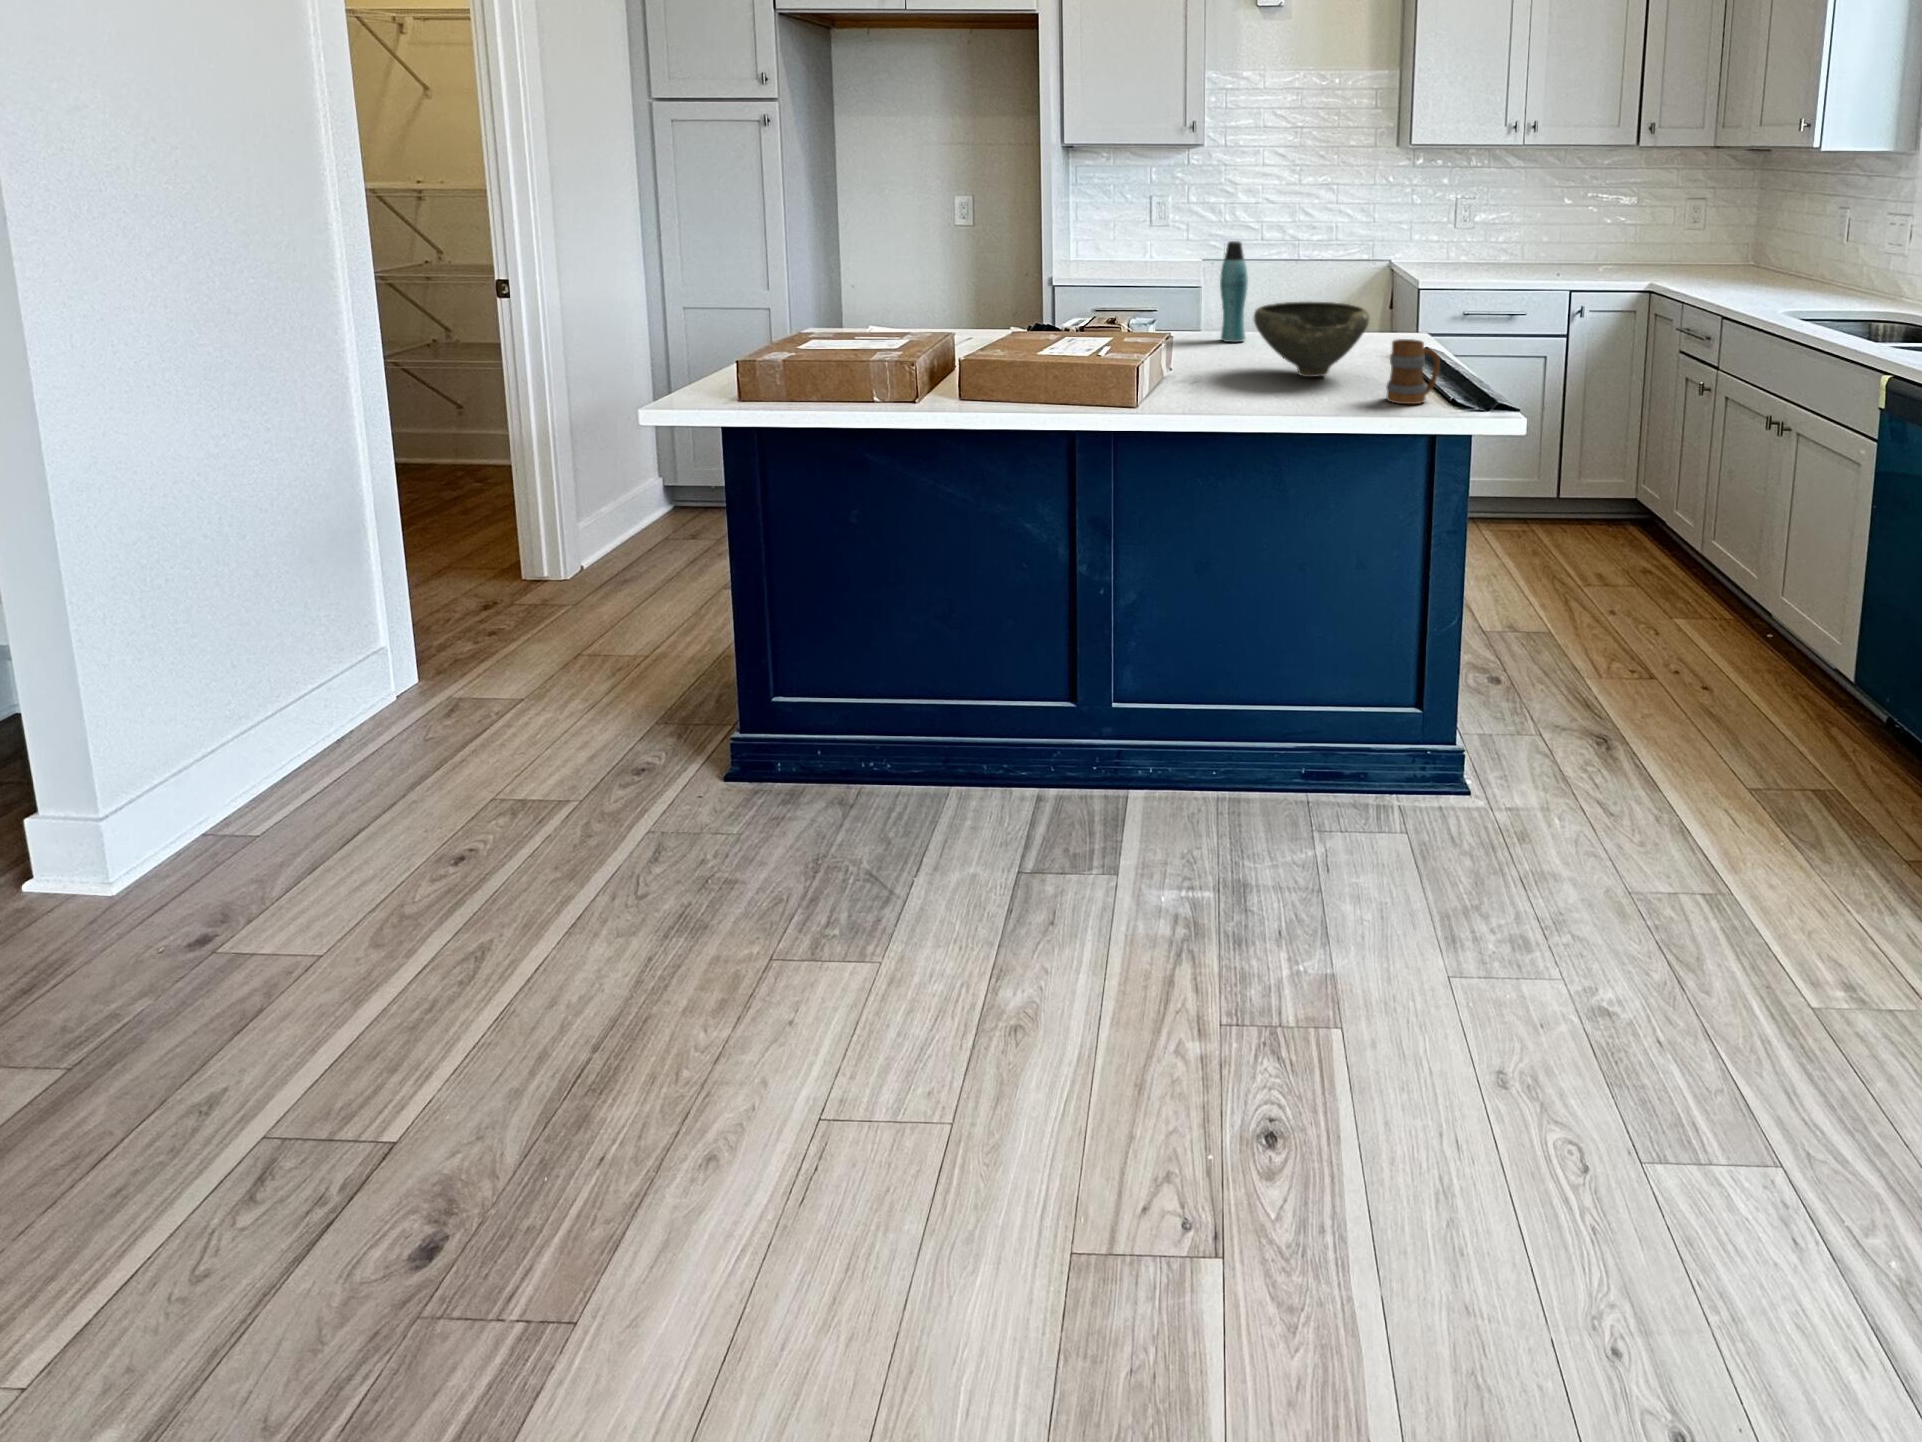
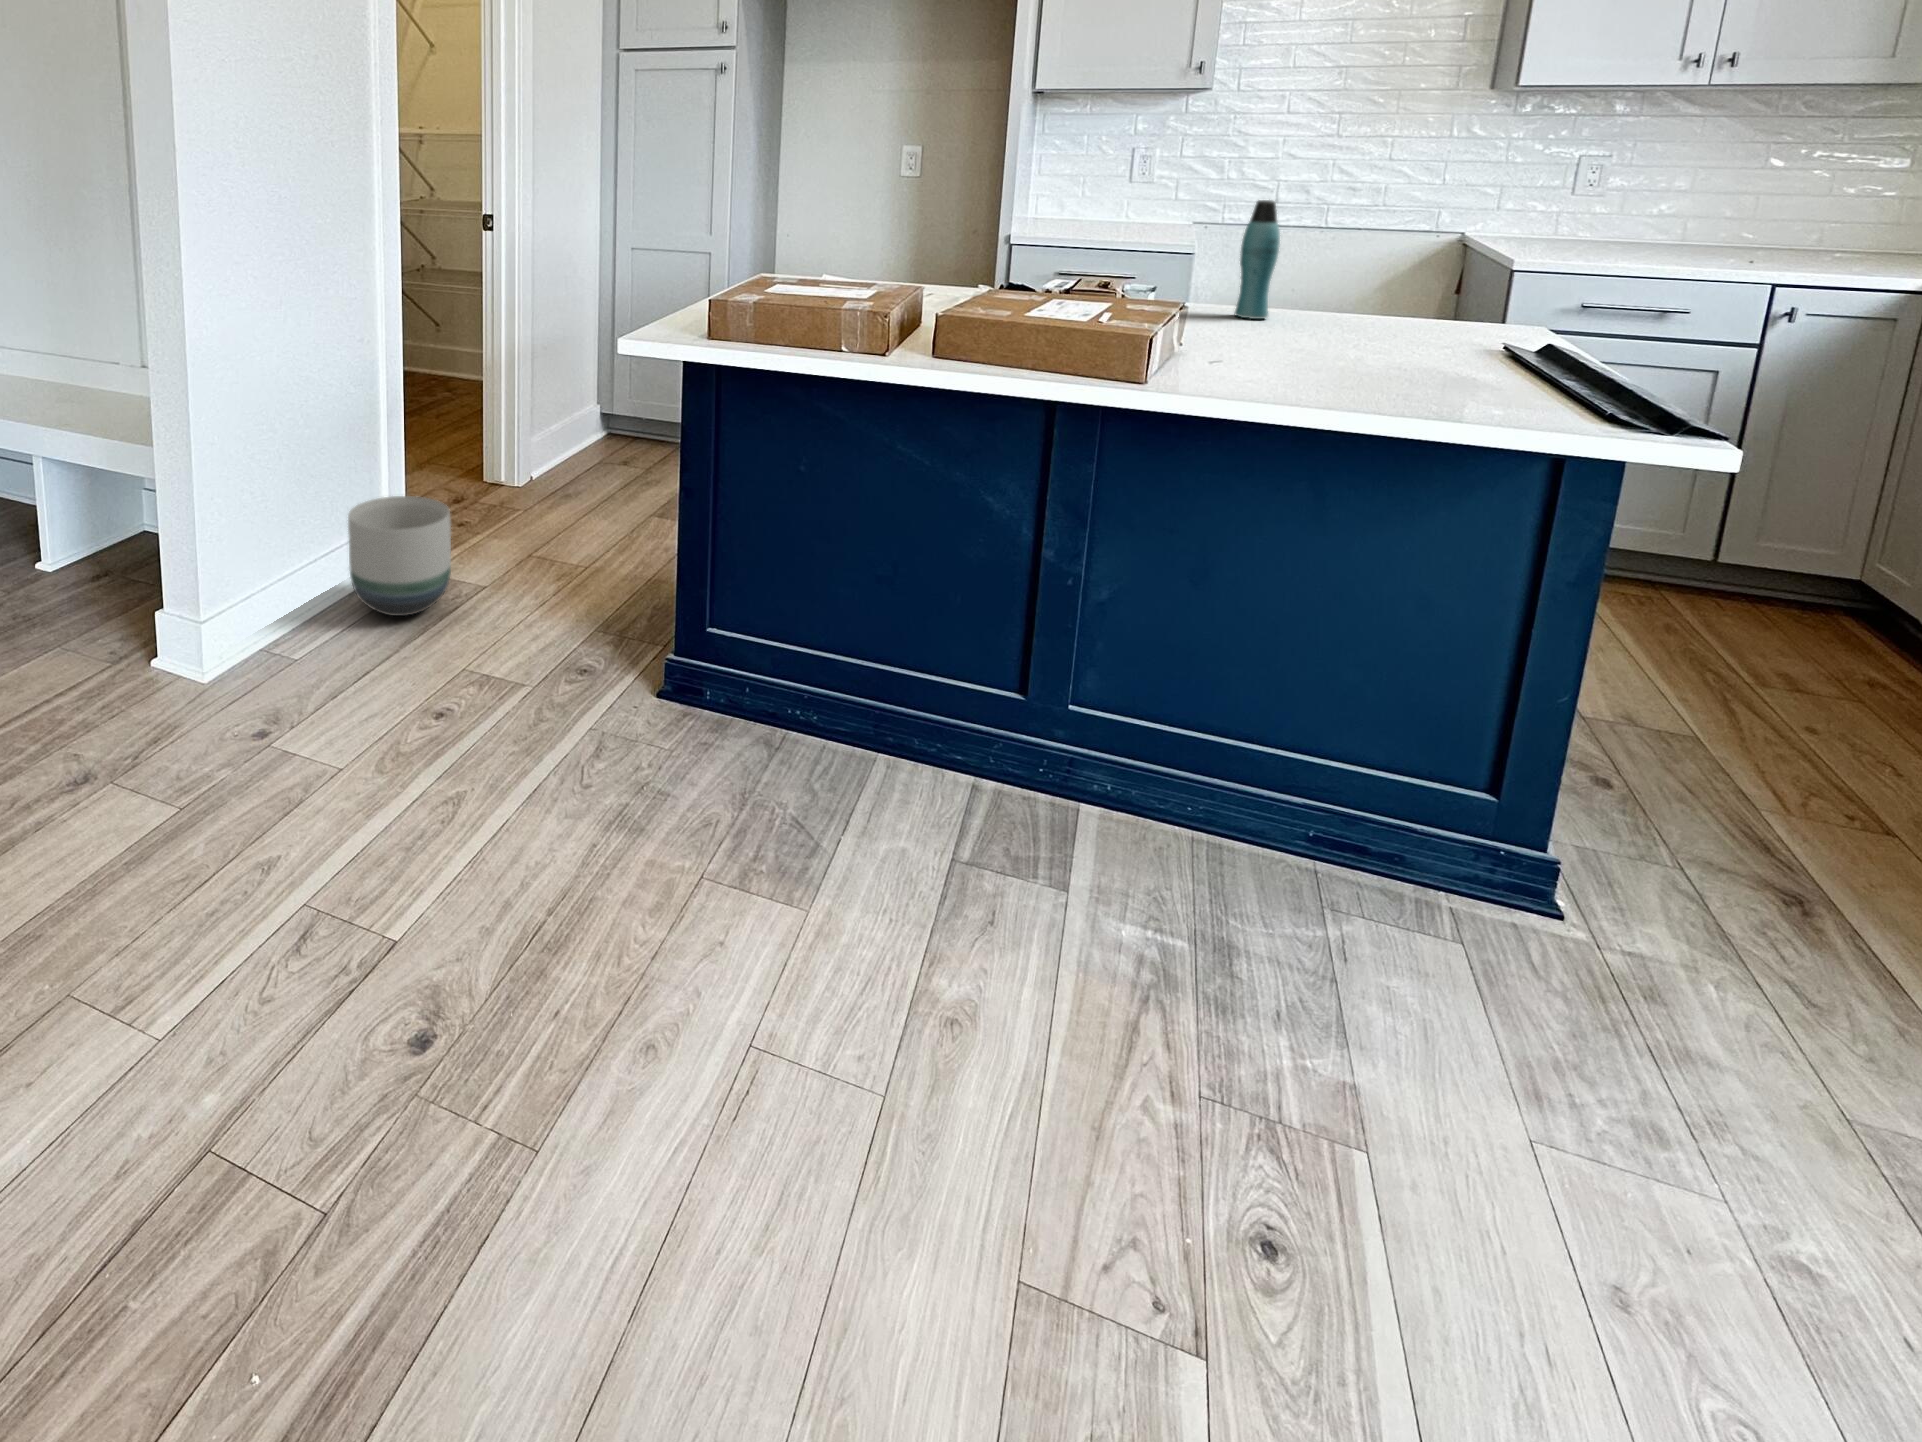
bowl: present [1254,302,1369,377] -> none [1295,276,1470,368]
mug: present [1386,339,1440,404] -> none [1493,330,1586,415]
planter: none [323,612,471,758] -> present [348,496,451,616]

